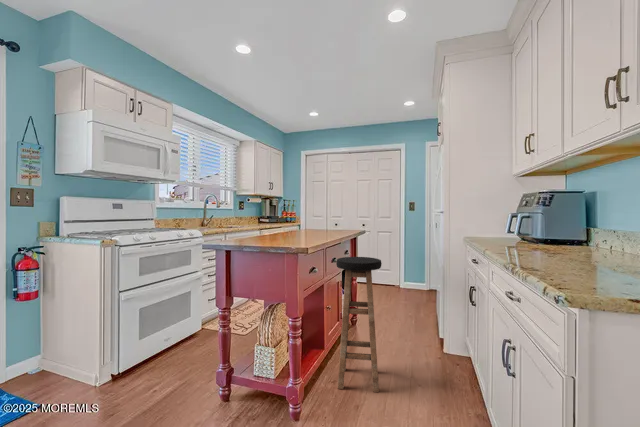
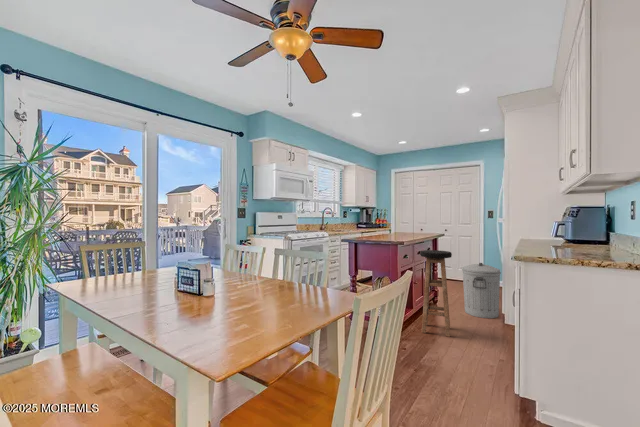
trash can: none [389,269,436,344] -> present [462,263,501,318]

